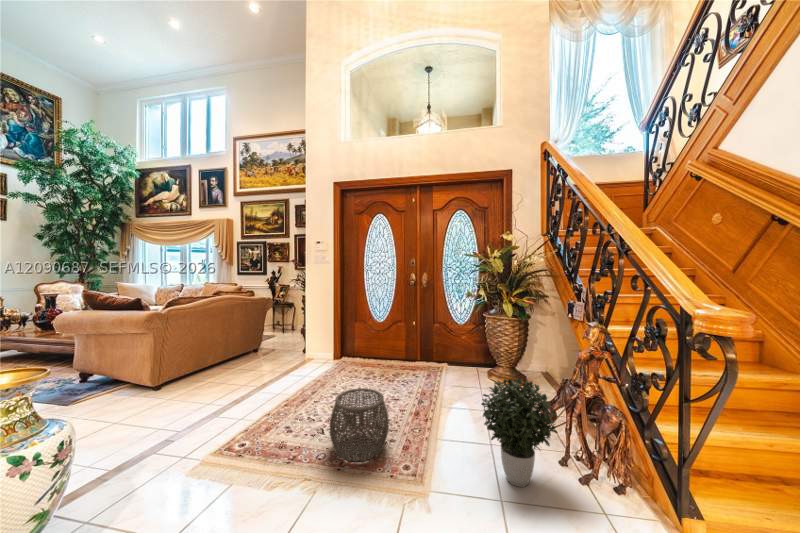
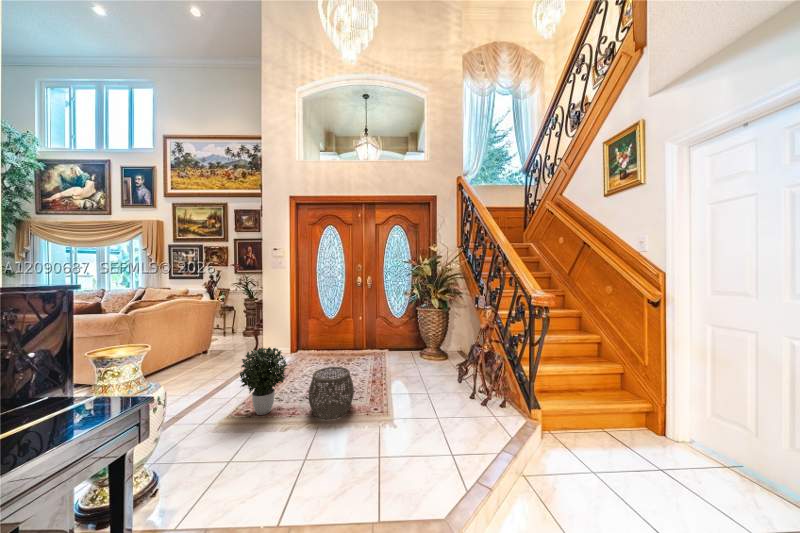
potted plant: present [481,378,558,487] -> present [240,347,288,415]

